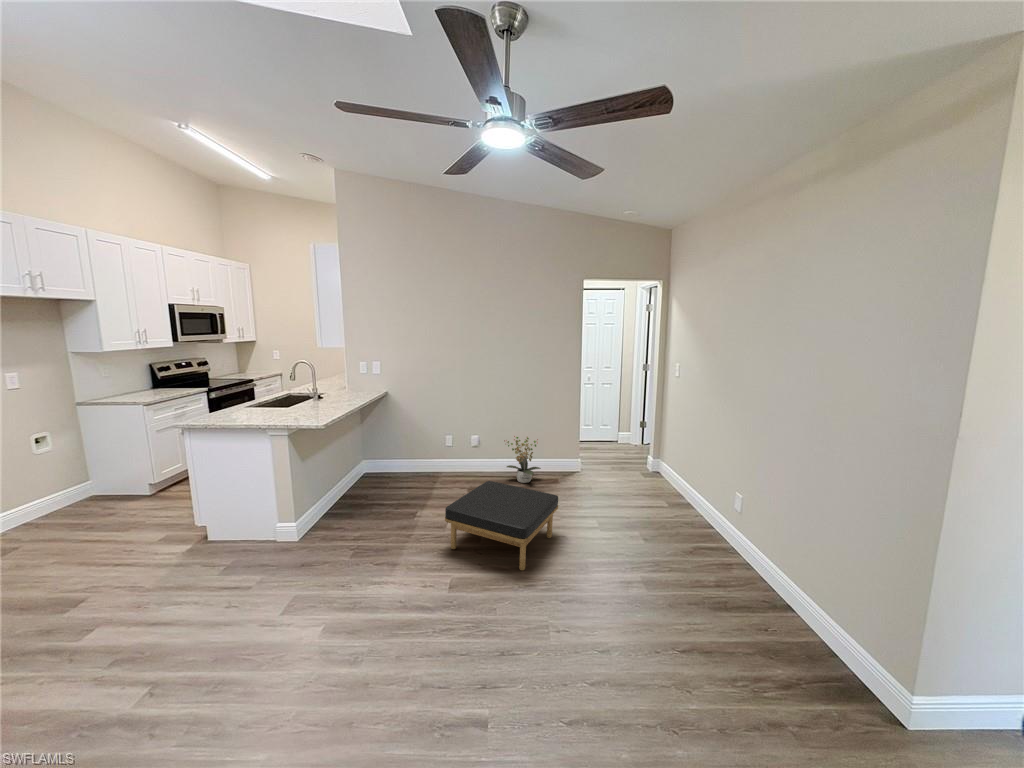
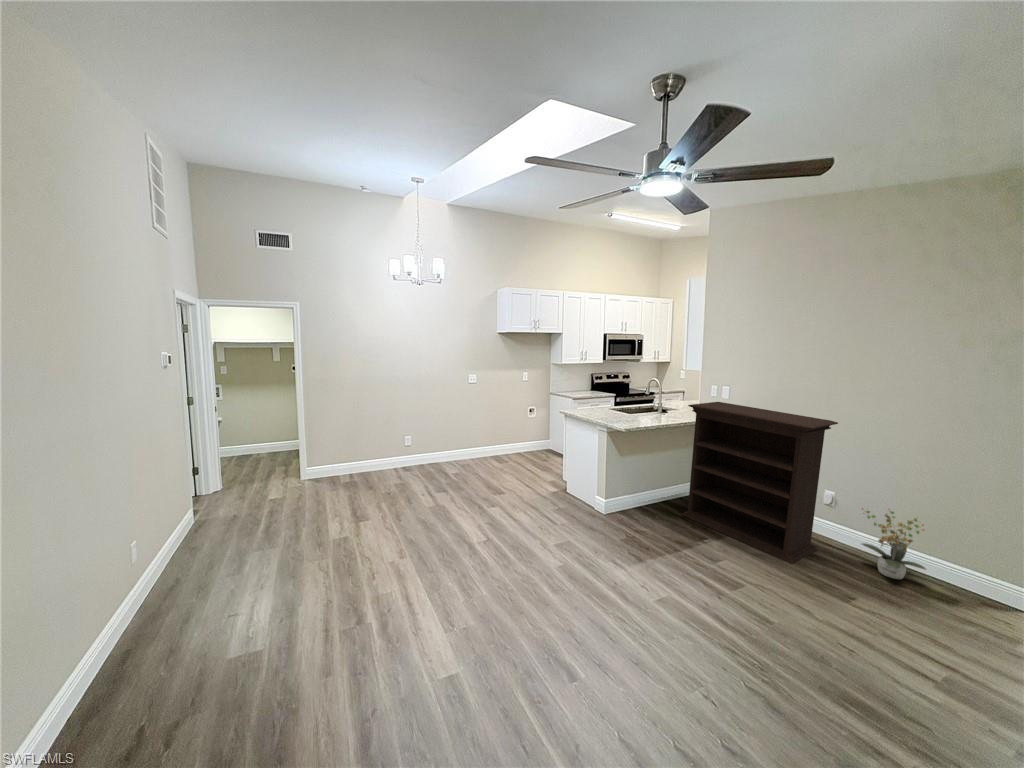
bookshelf: none [368,376,488,503] -> present [682,402,838,564]
ottoman: present [445,481,558,570] -> none [693,534,850,639]

